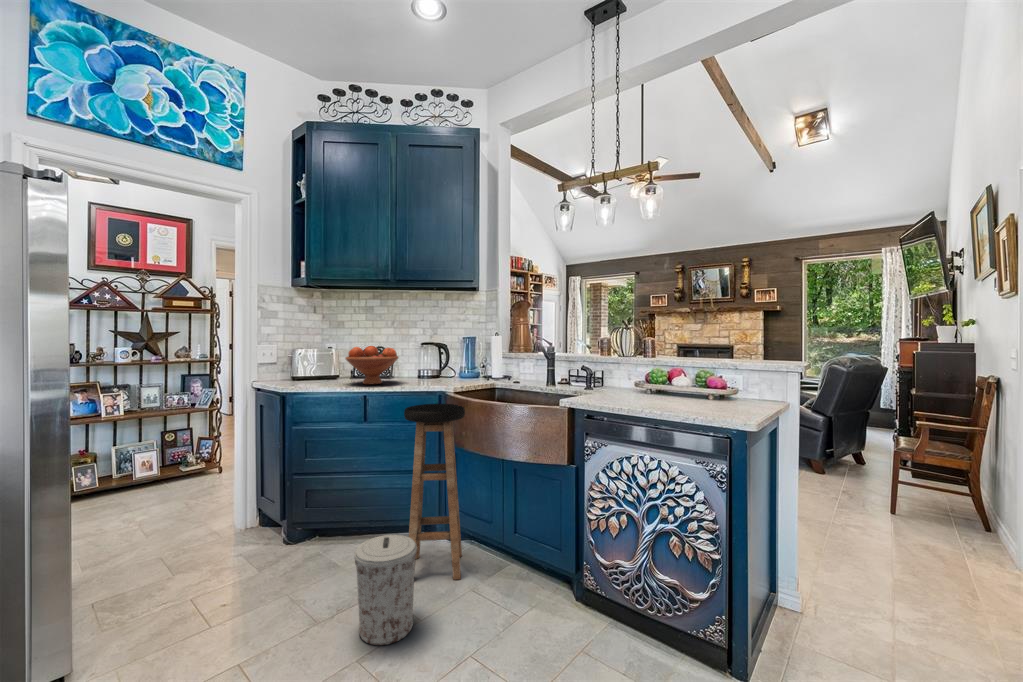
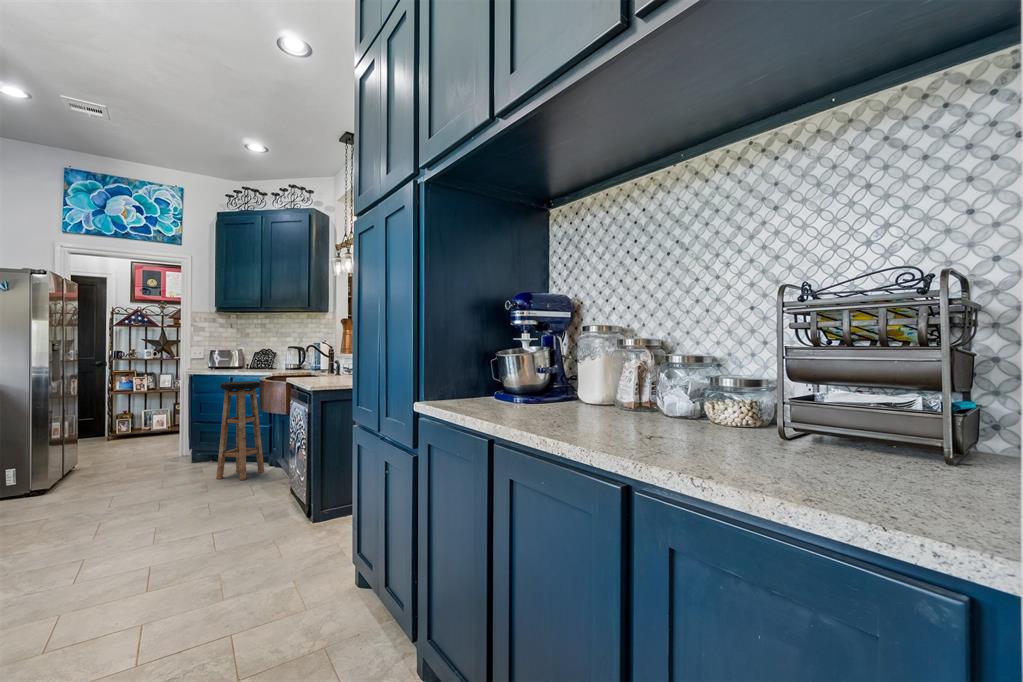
fruit bowl: present [345,346,398,384] -> none [219,347,254,370]
trash can: present [354,535,417,645] -> none [159,445,197,495]

